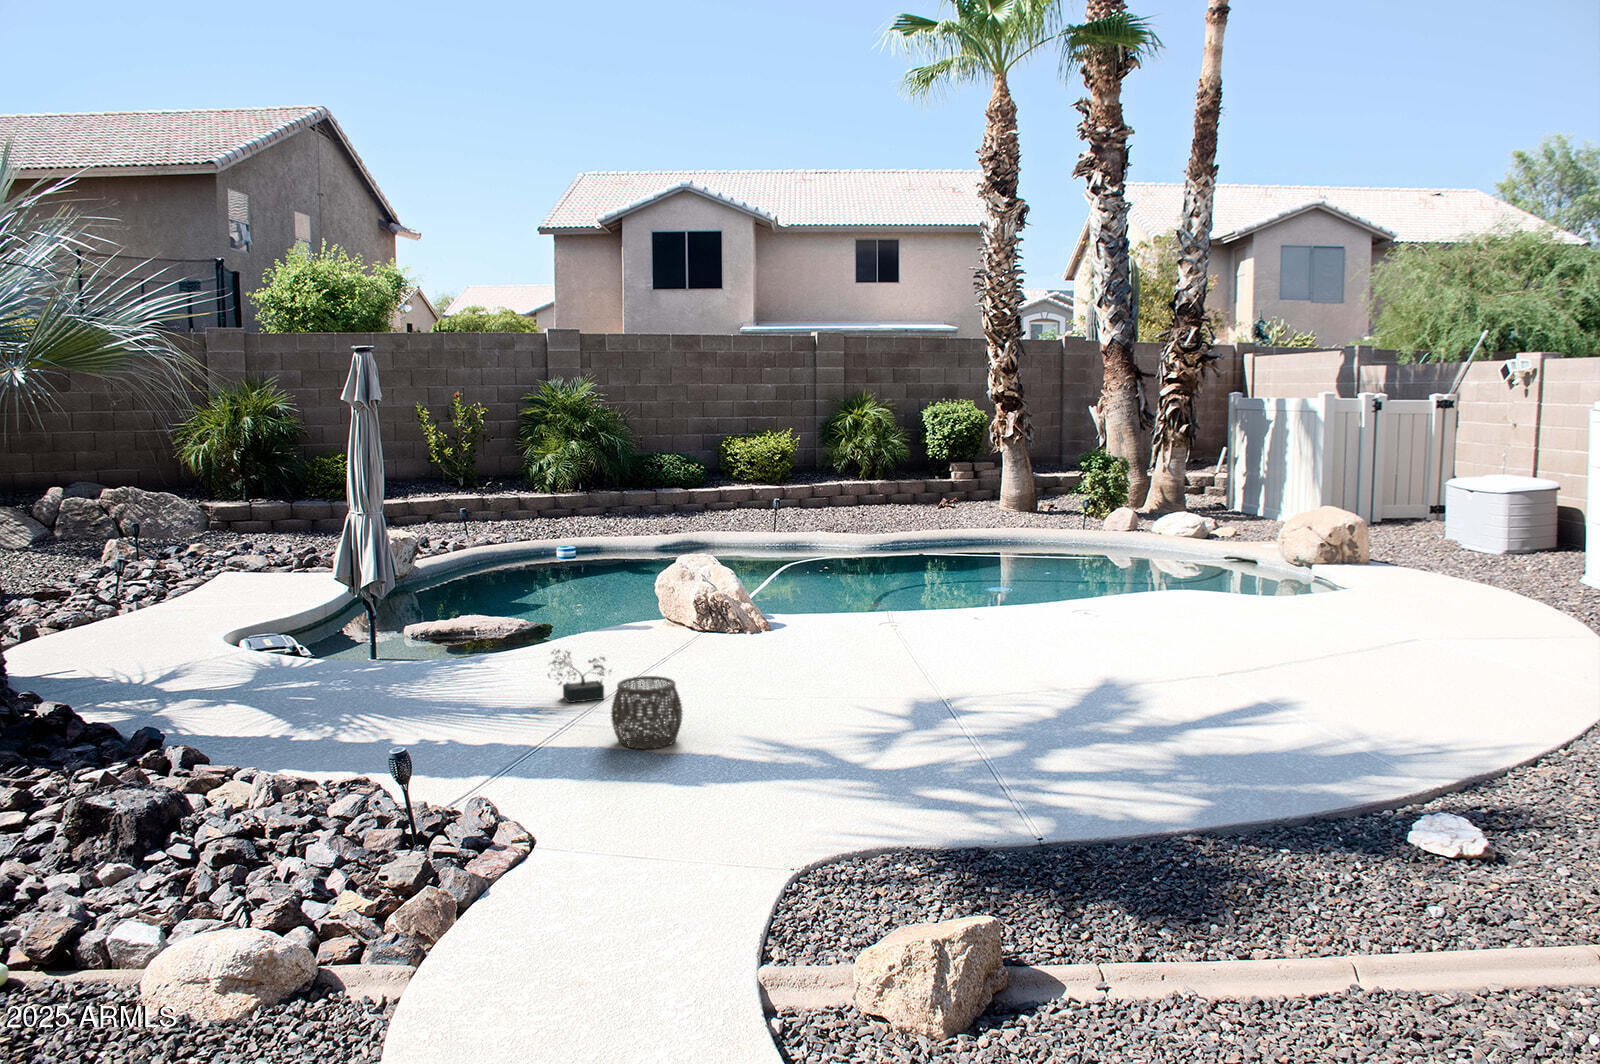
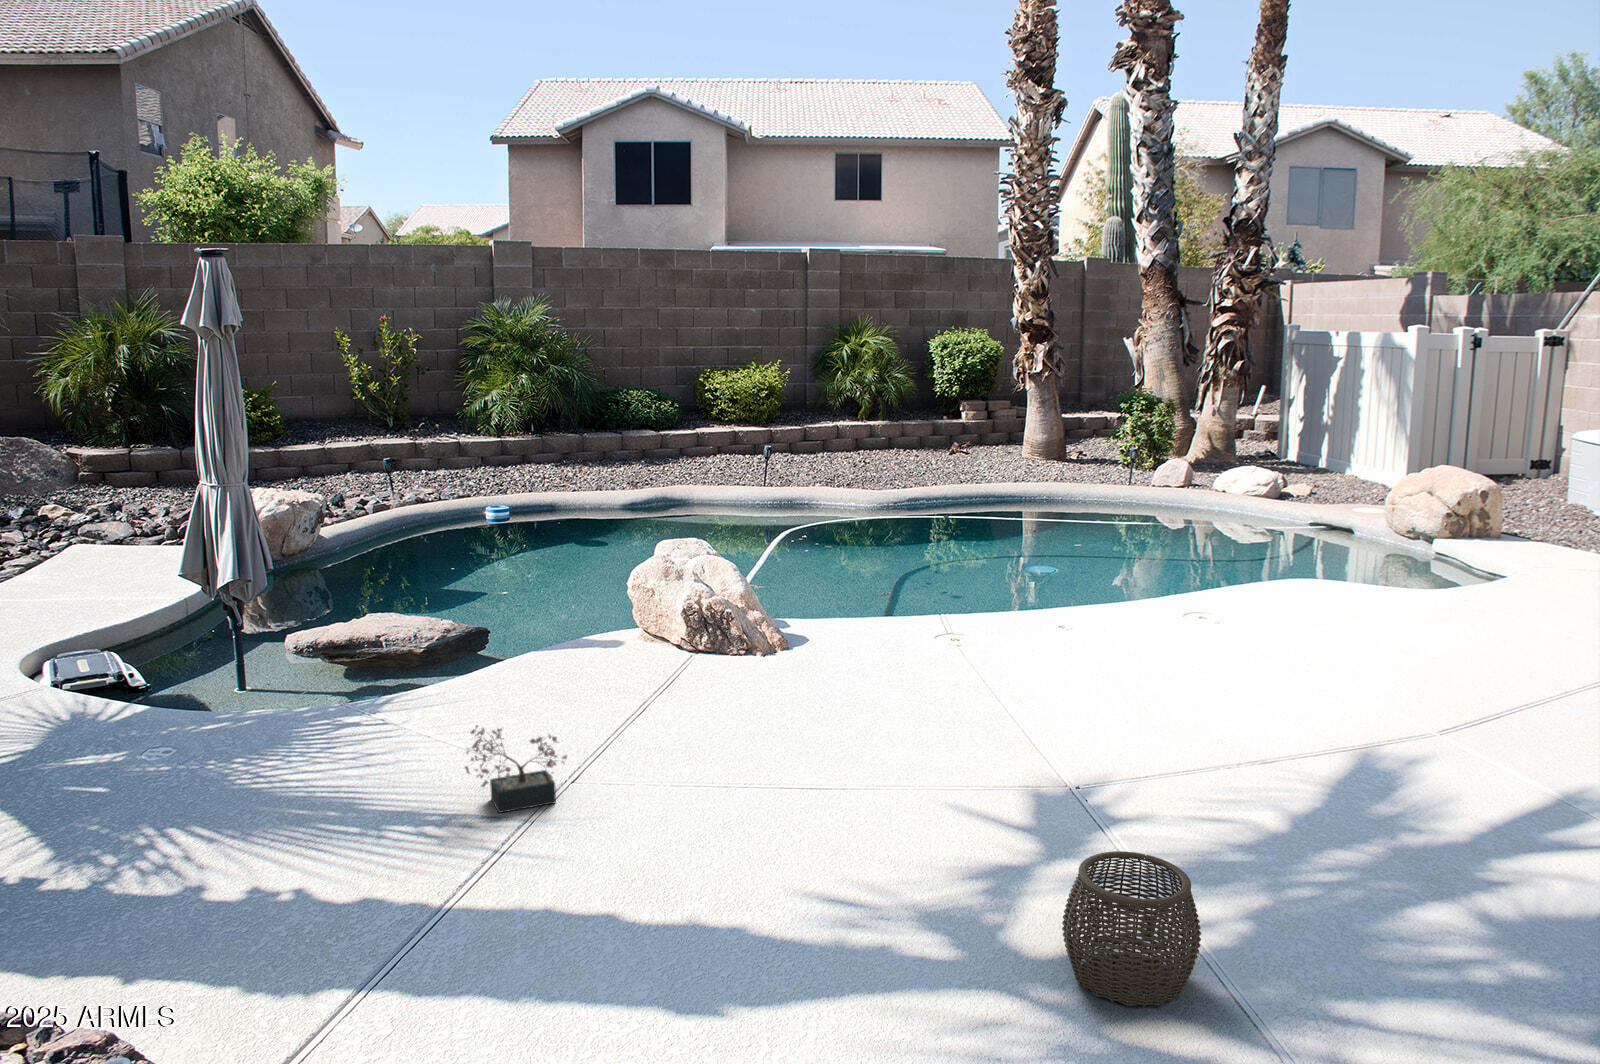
woven basket: present [611,676,682,749] -> present [1062,851,1201,1008]

